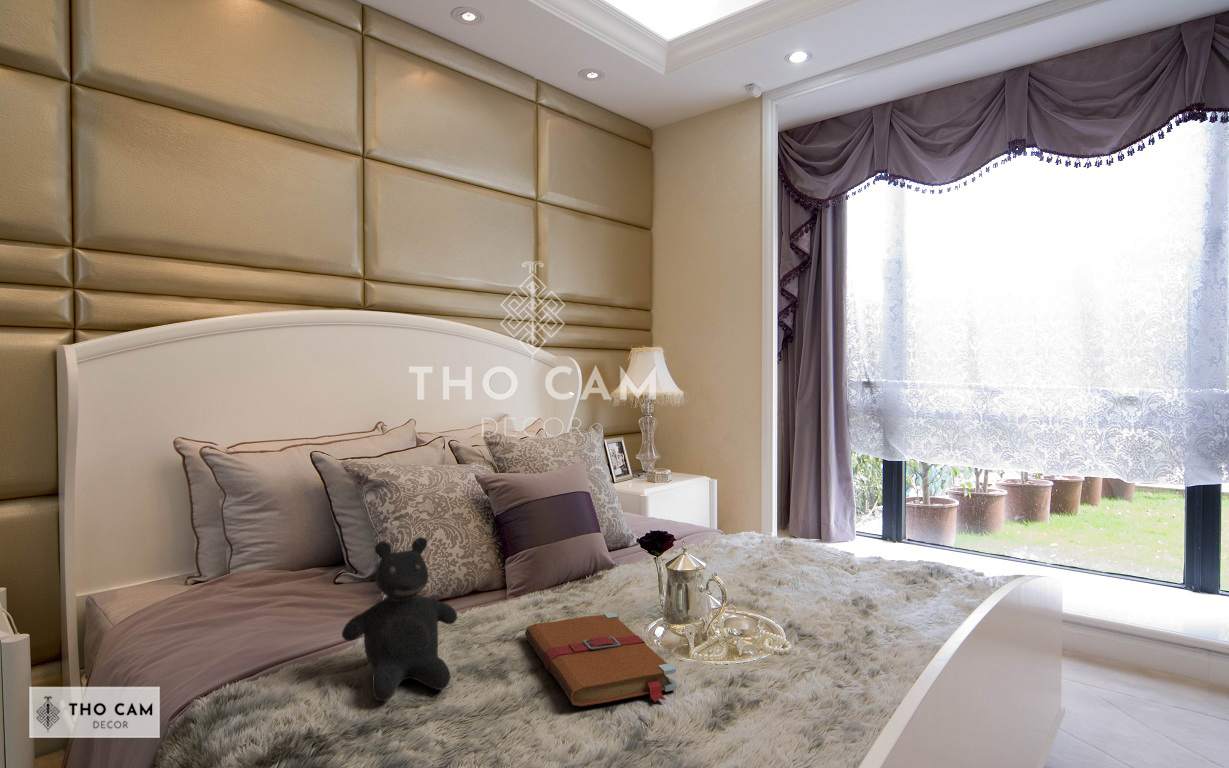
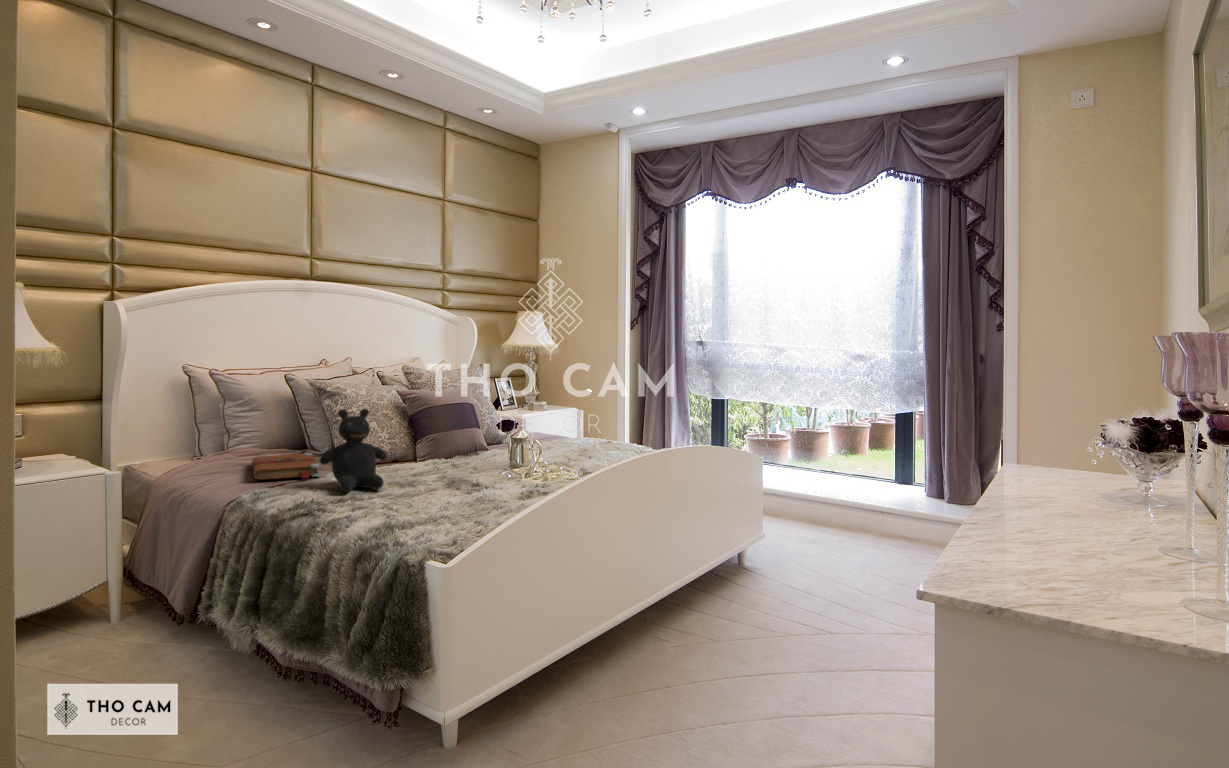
book: present [525,613,677,706] -> present [252,453,320,479]

